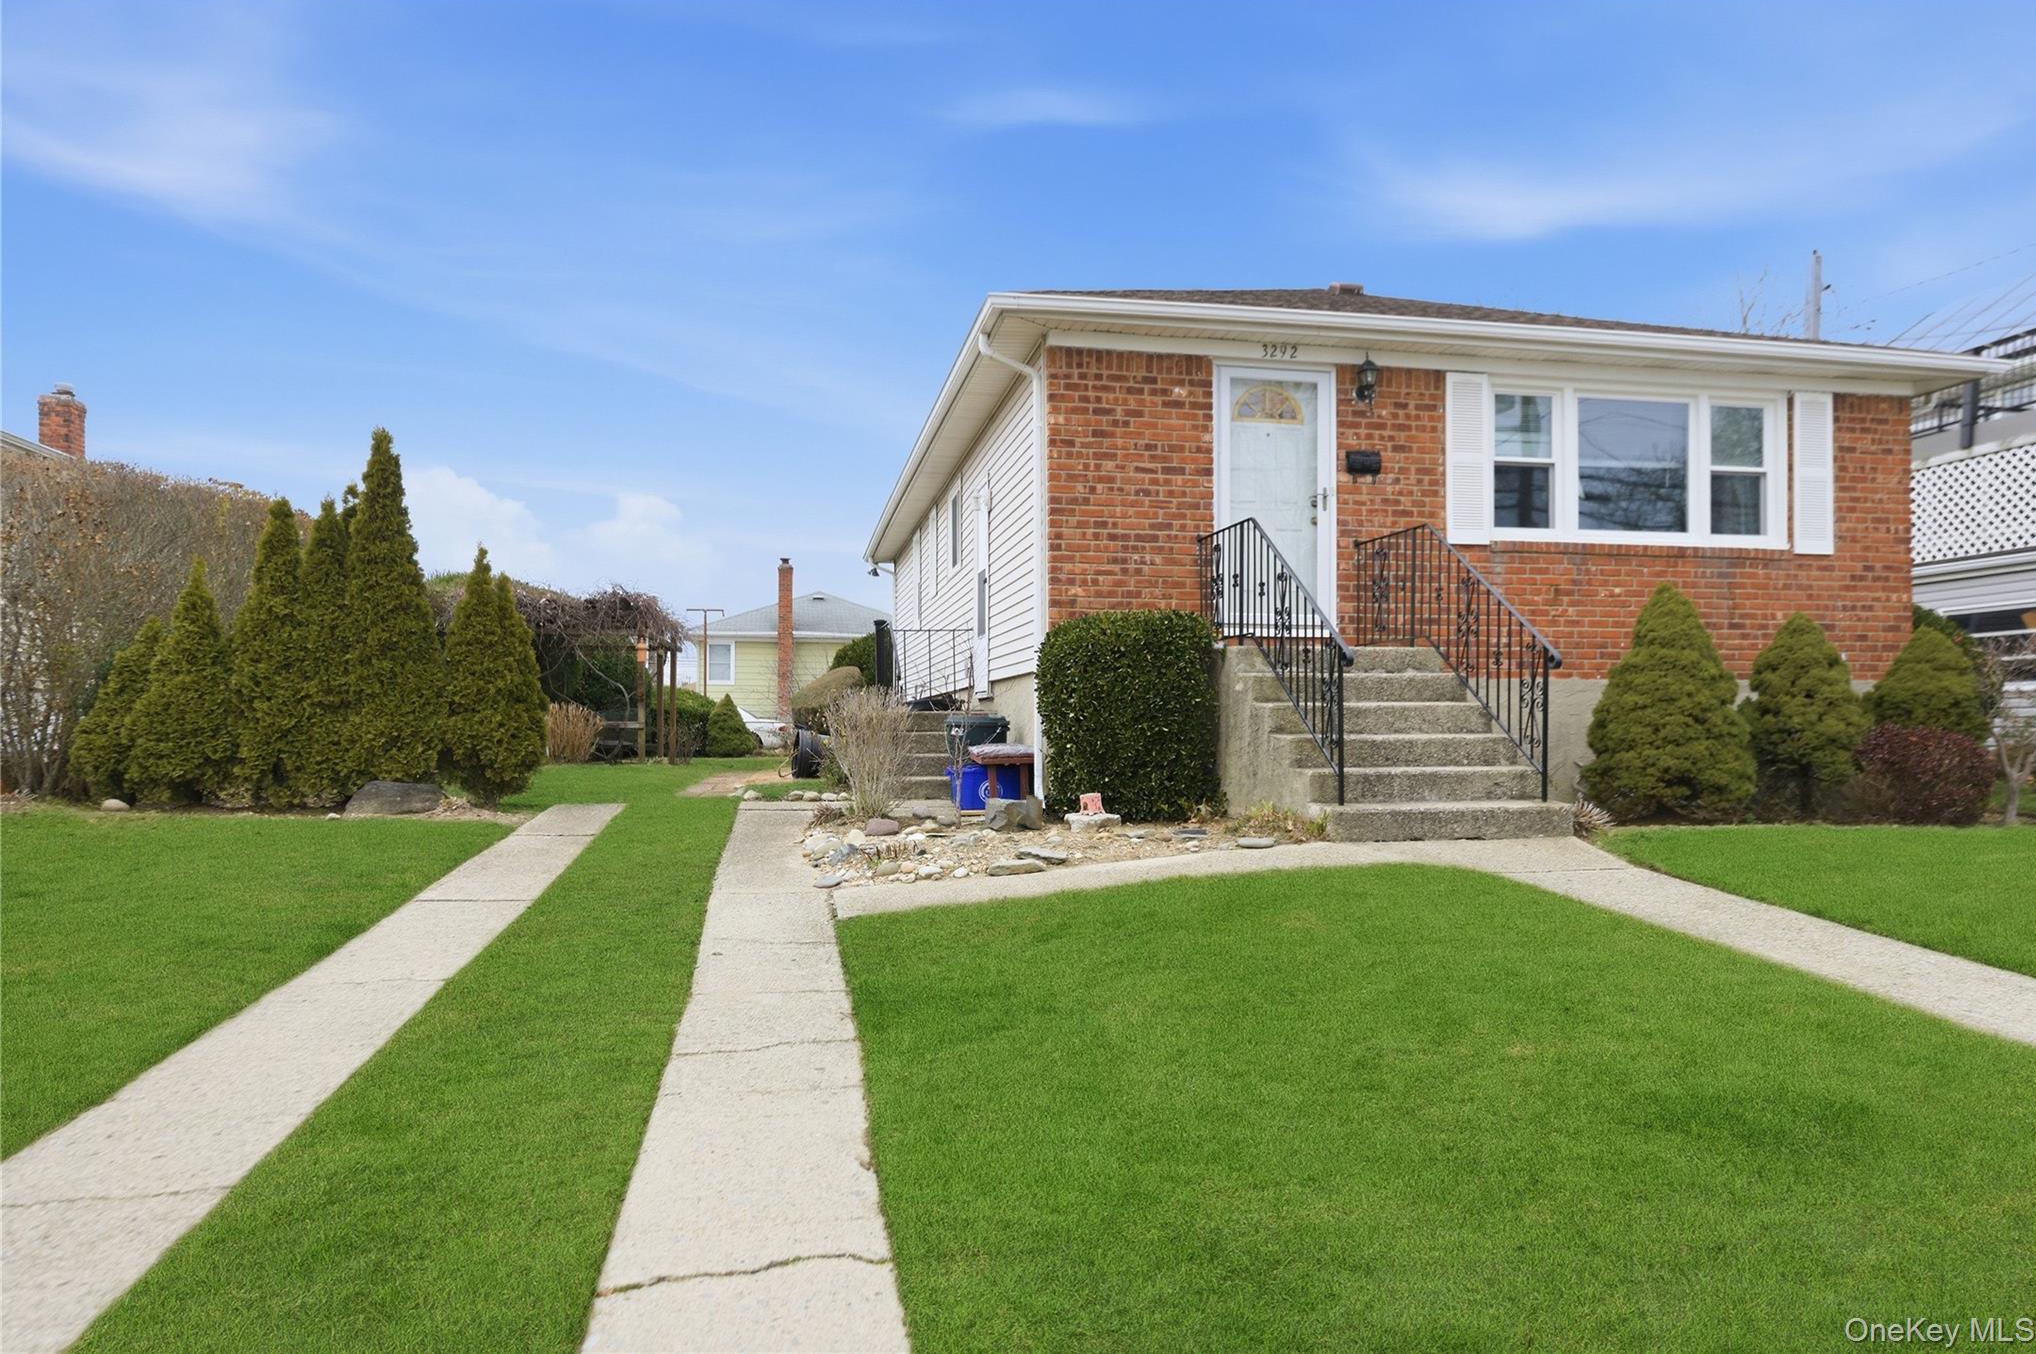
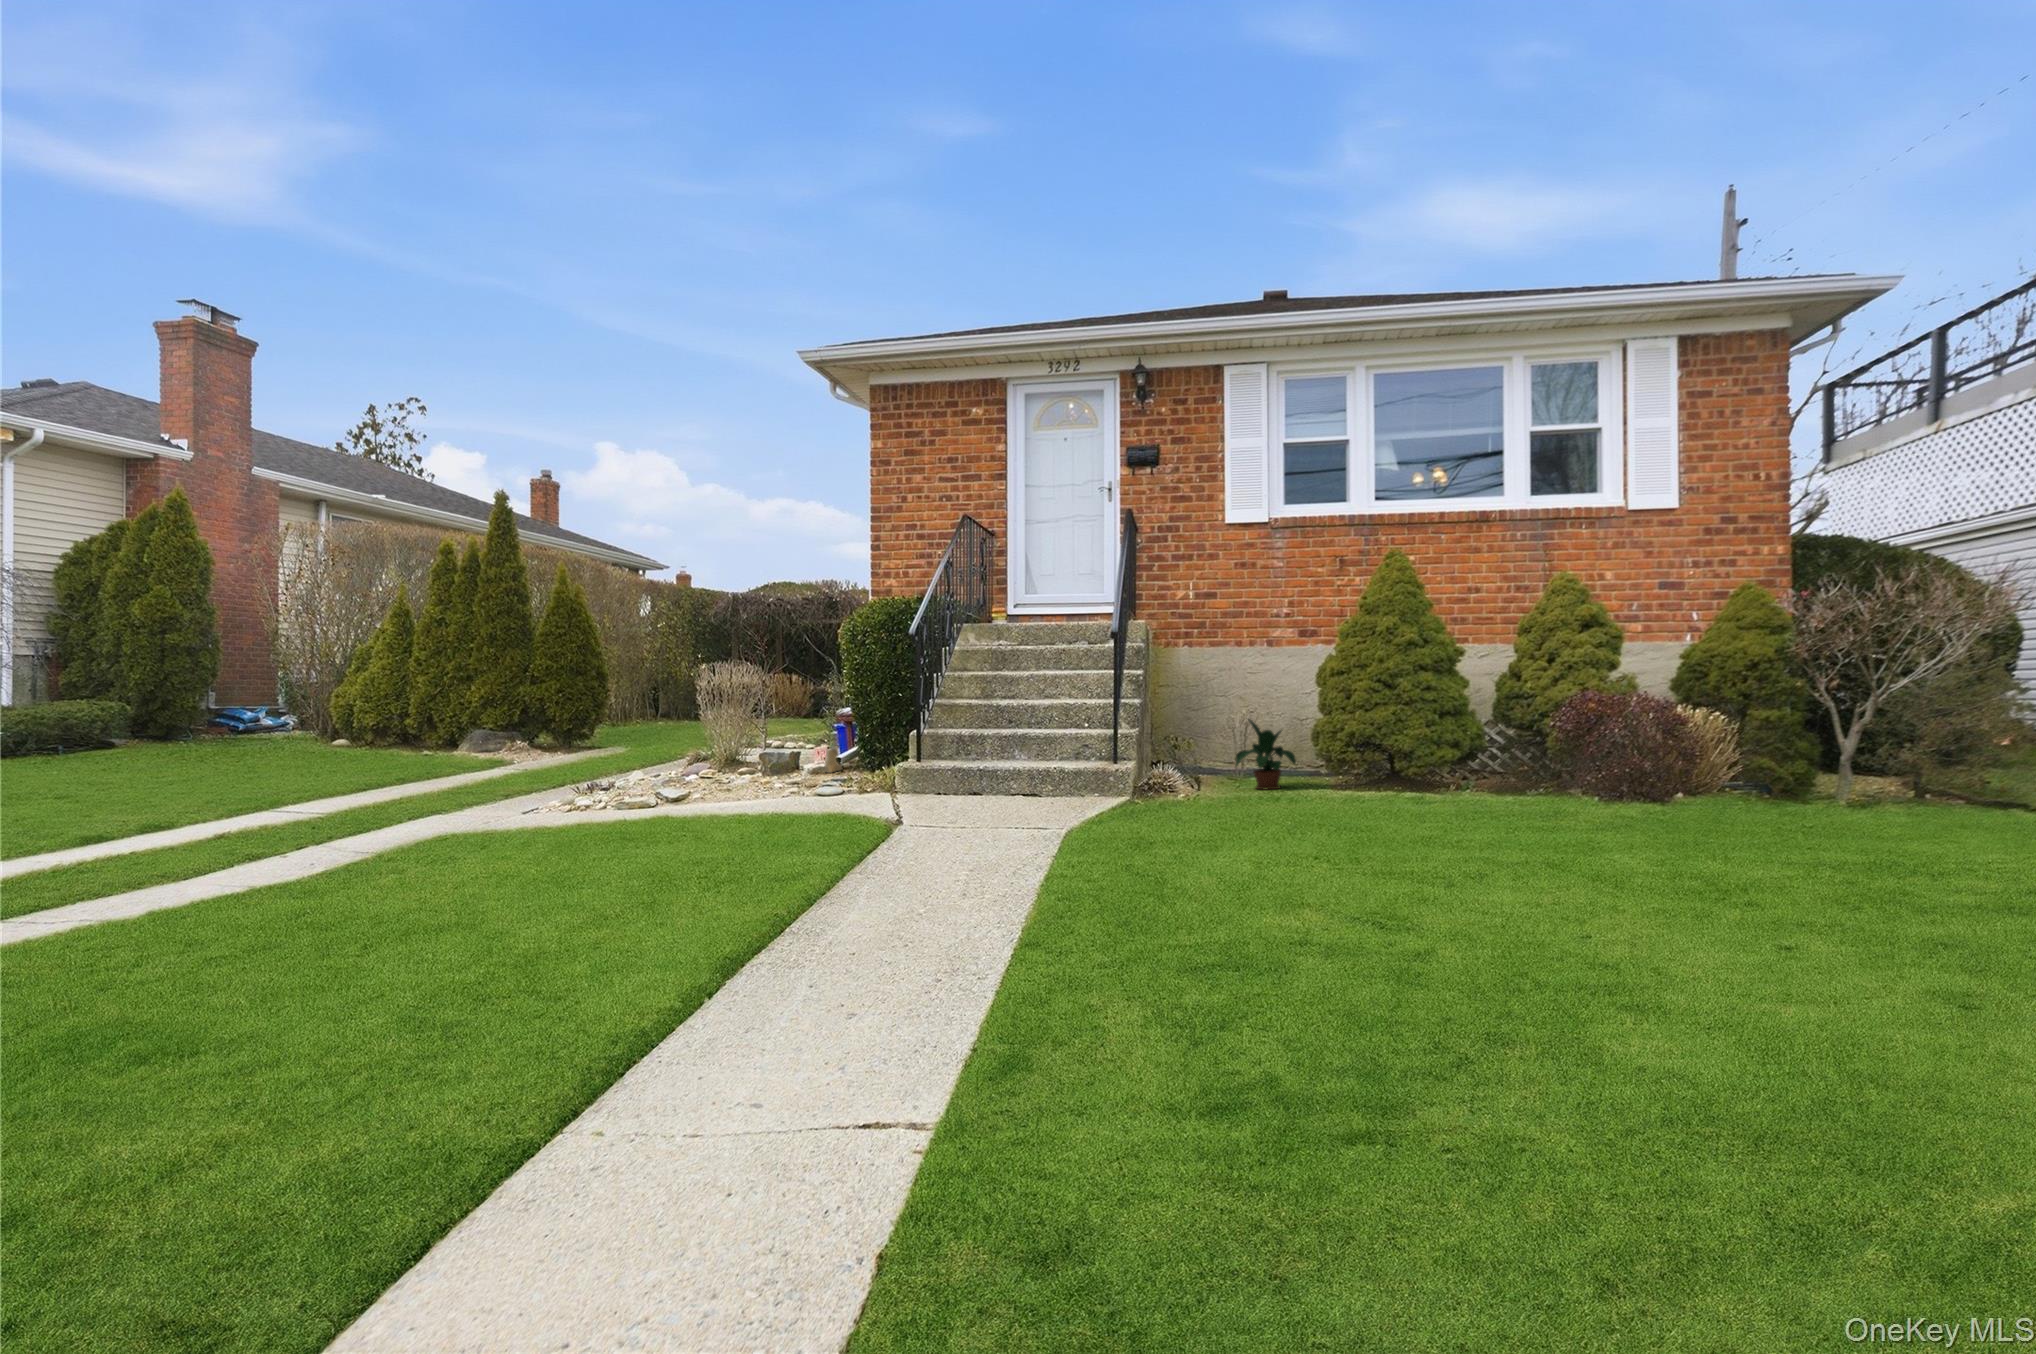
potted plant: none [1644,751,1726,827] -> present [1235,719,1296,790]

